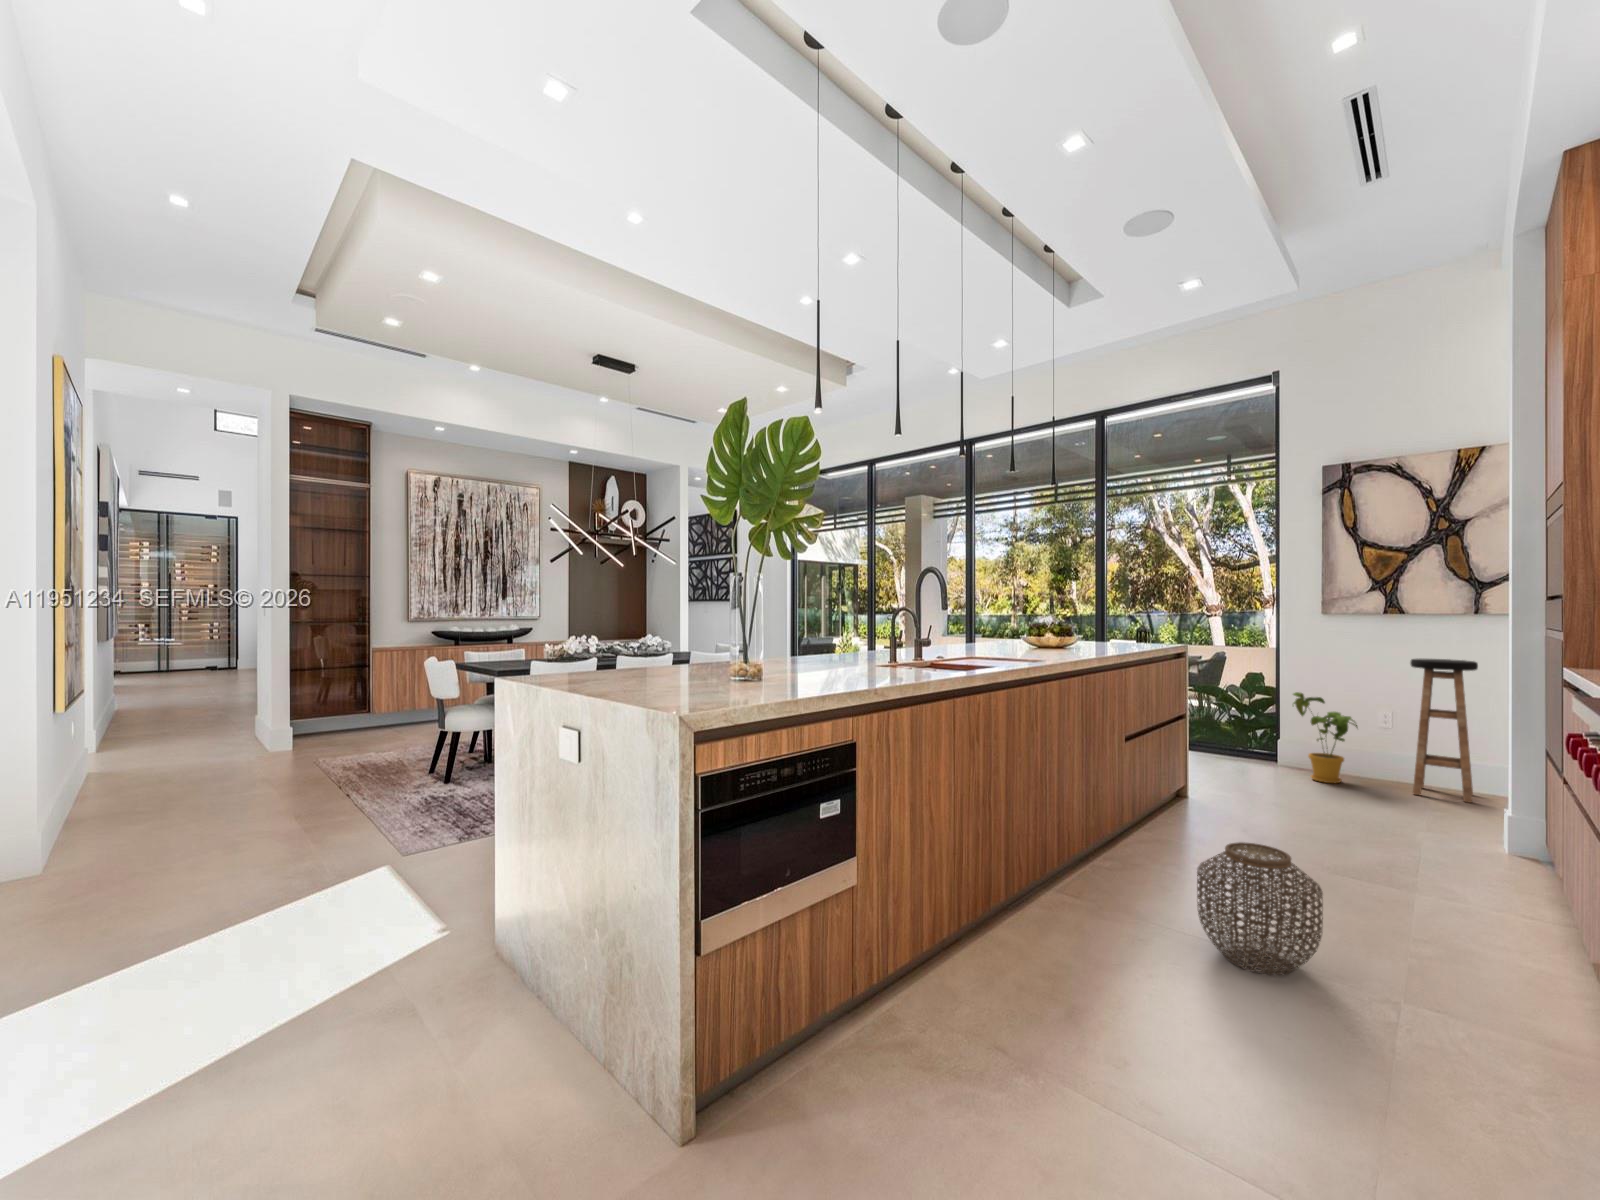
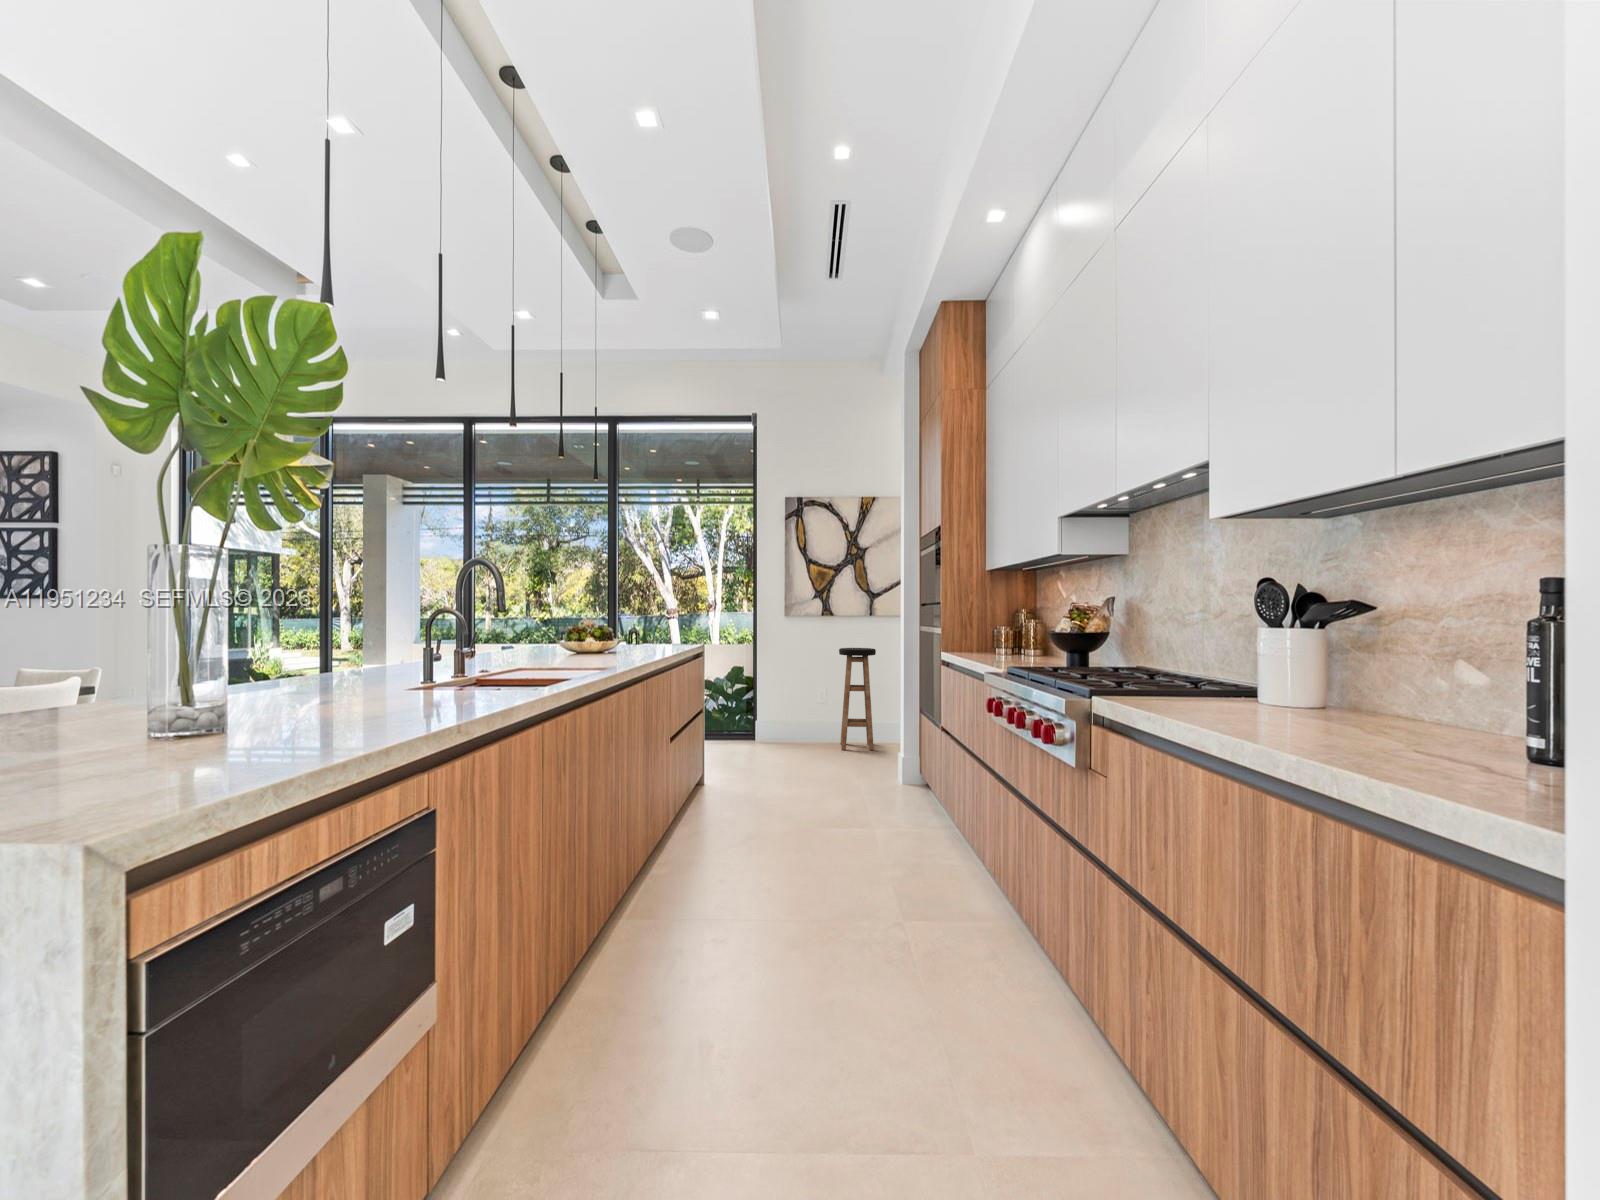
house plant: present [1293,692,1358,783] -> none [767,679,810,750]
woven basket: present [1197,842,1323,975] -> none [768,823,864,943]

